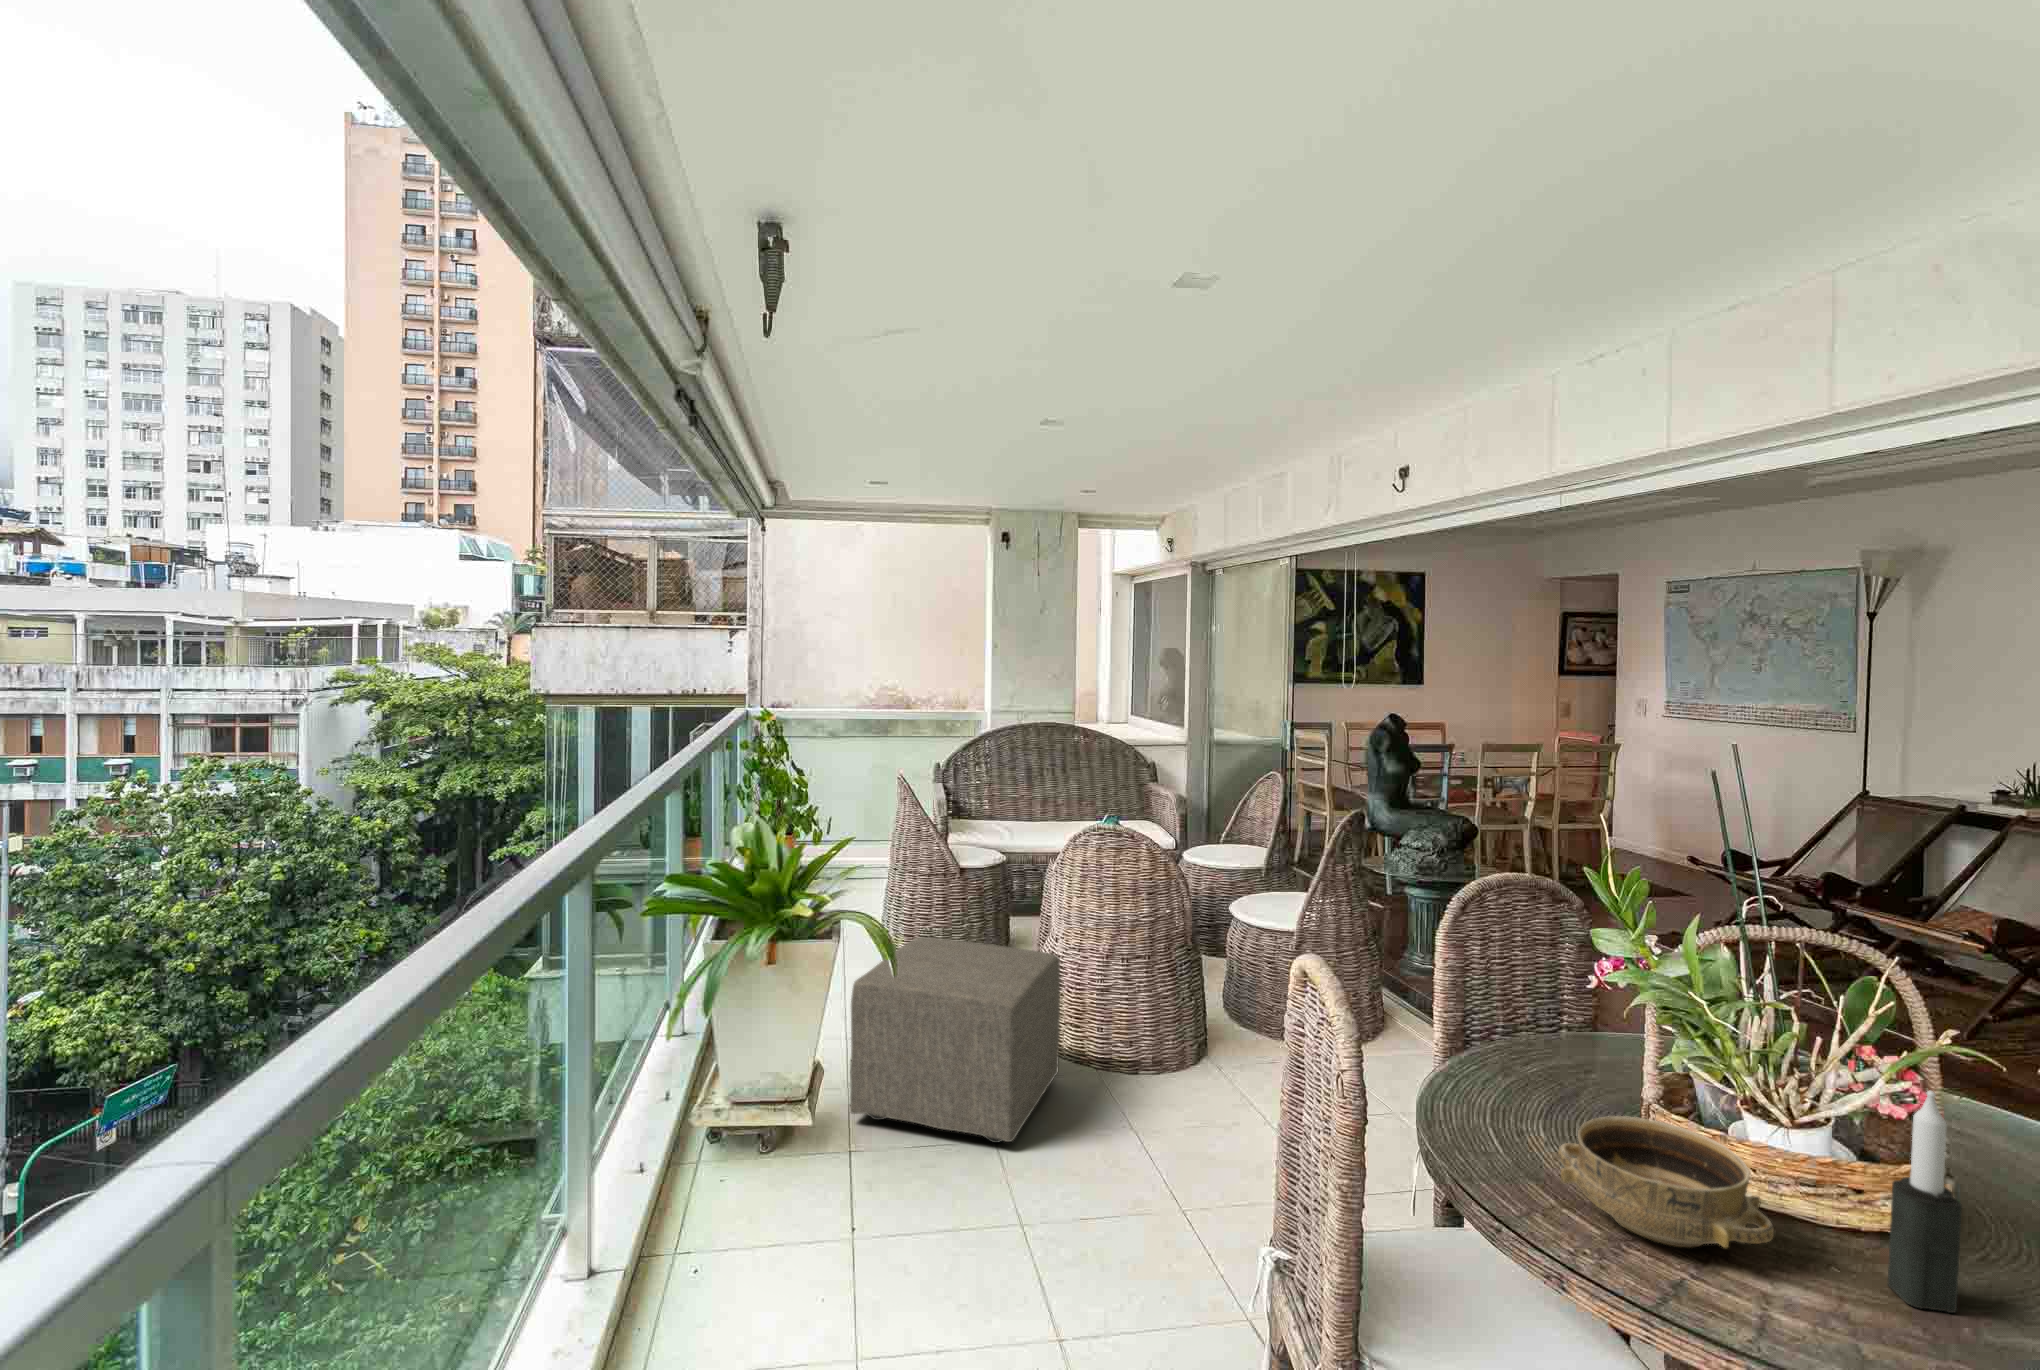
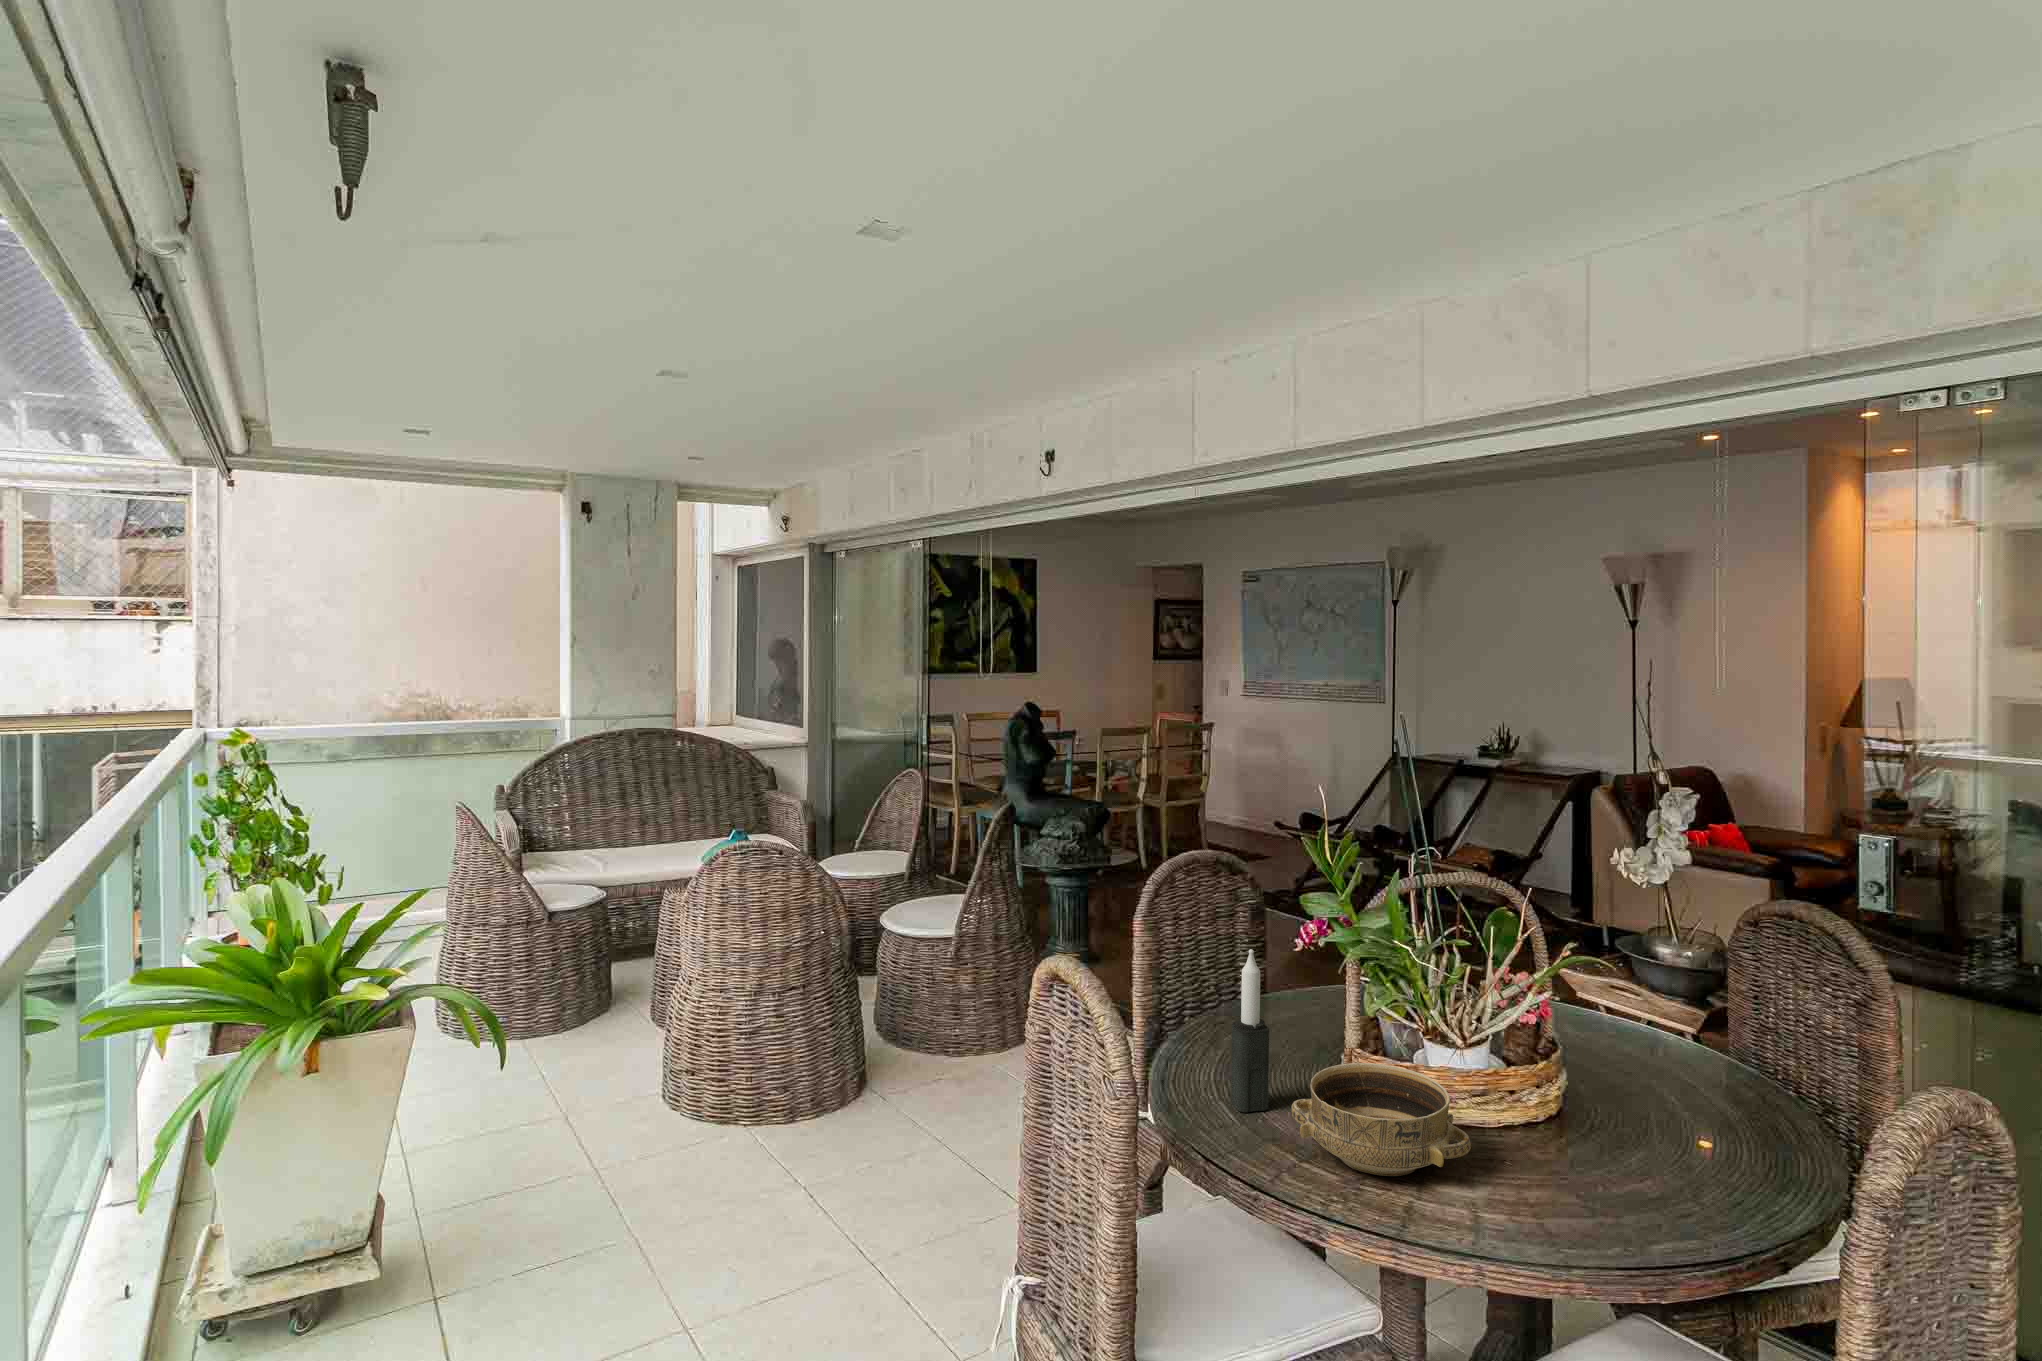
ottoman: present [850,937,1060,1143] -> none [426,999,702,1249]
candle: present [1888,1090,1962,1313] -> present [1231,949,1269,1112]

